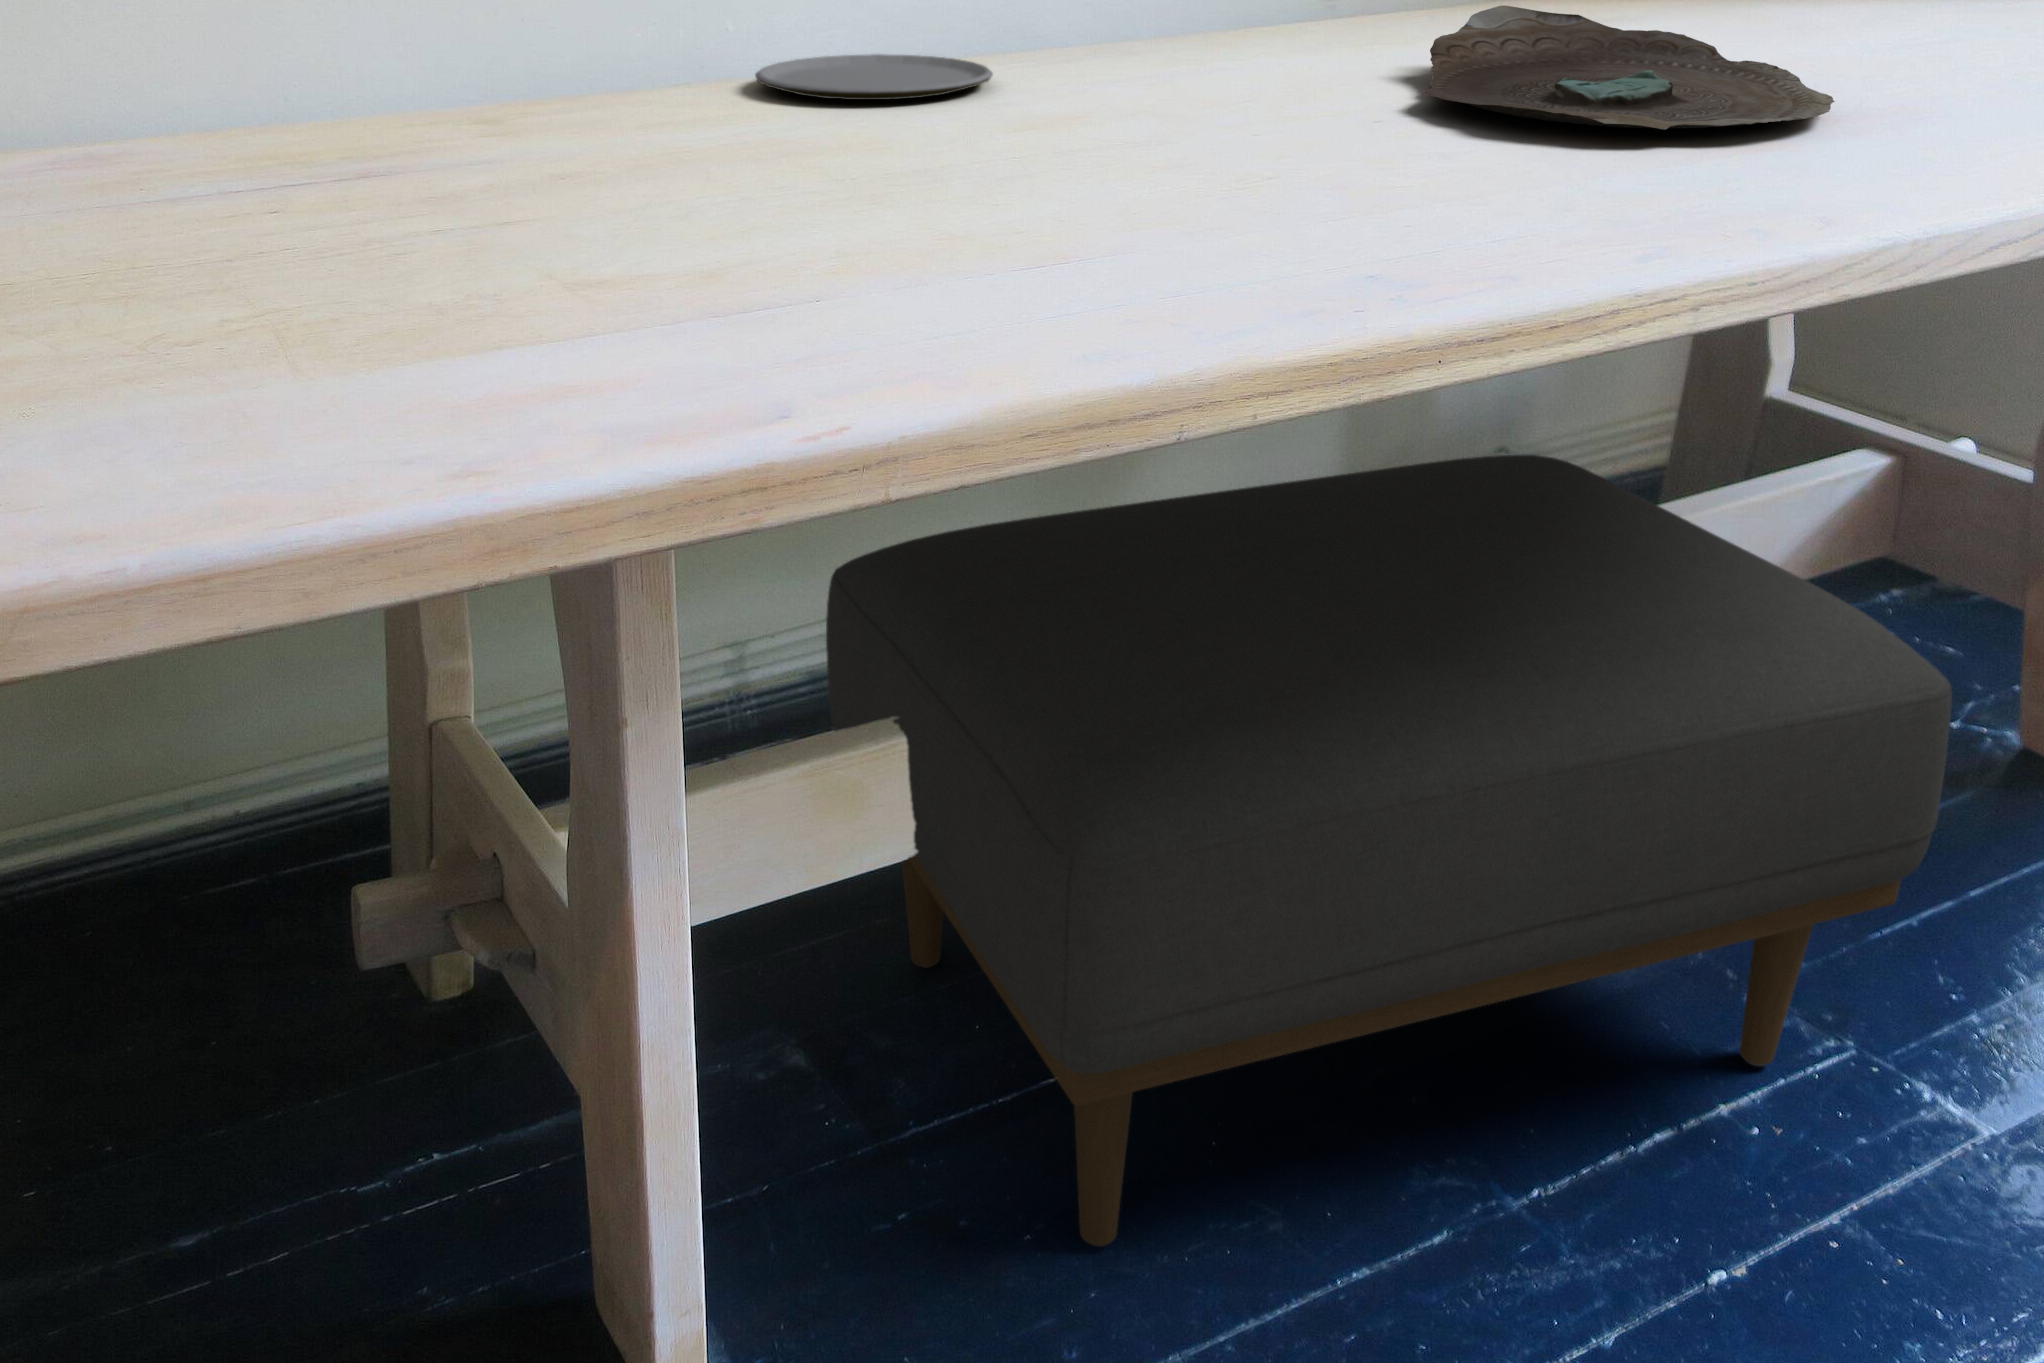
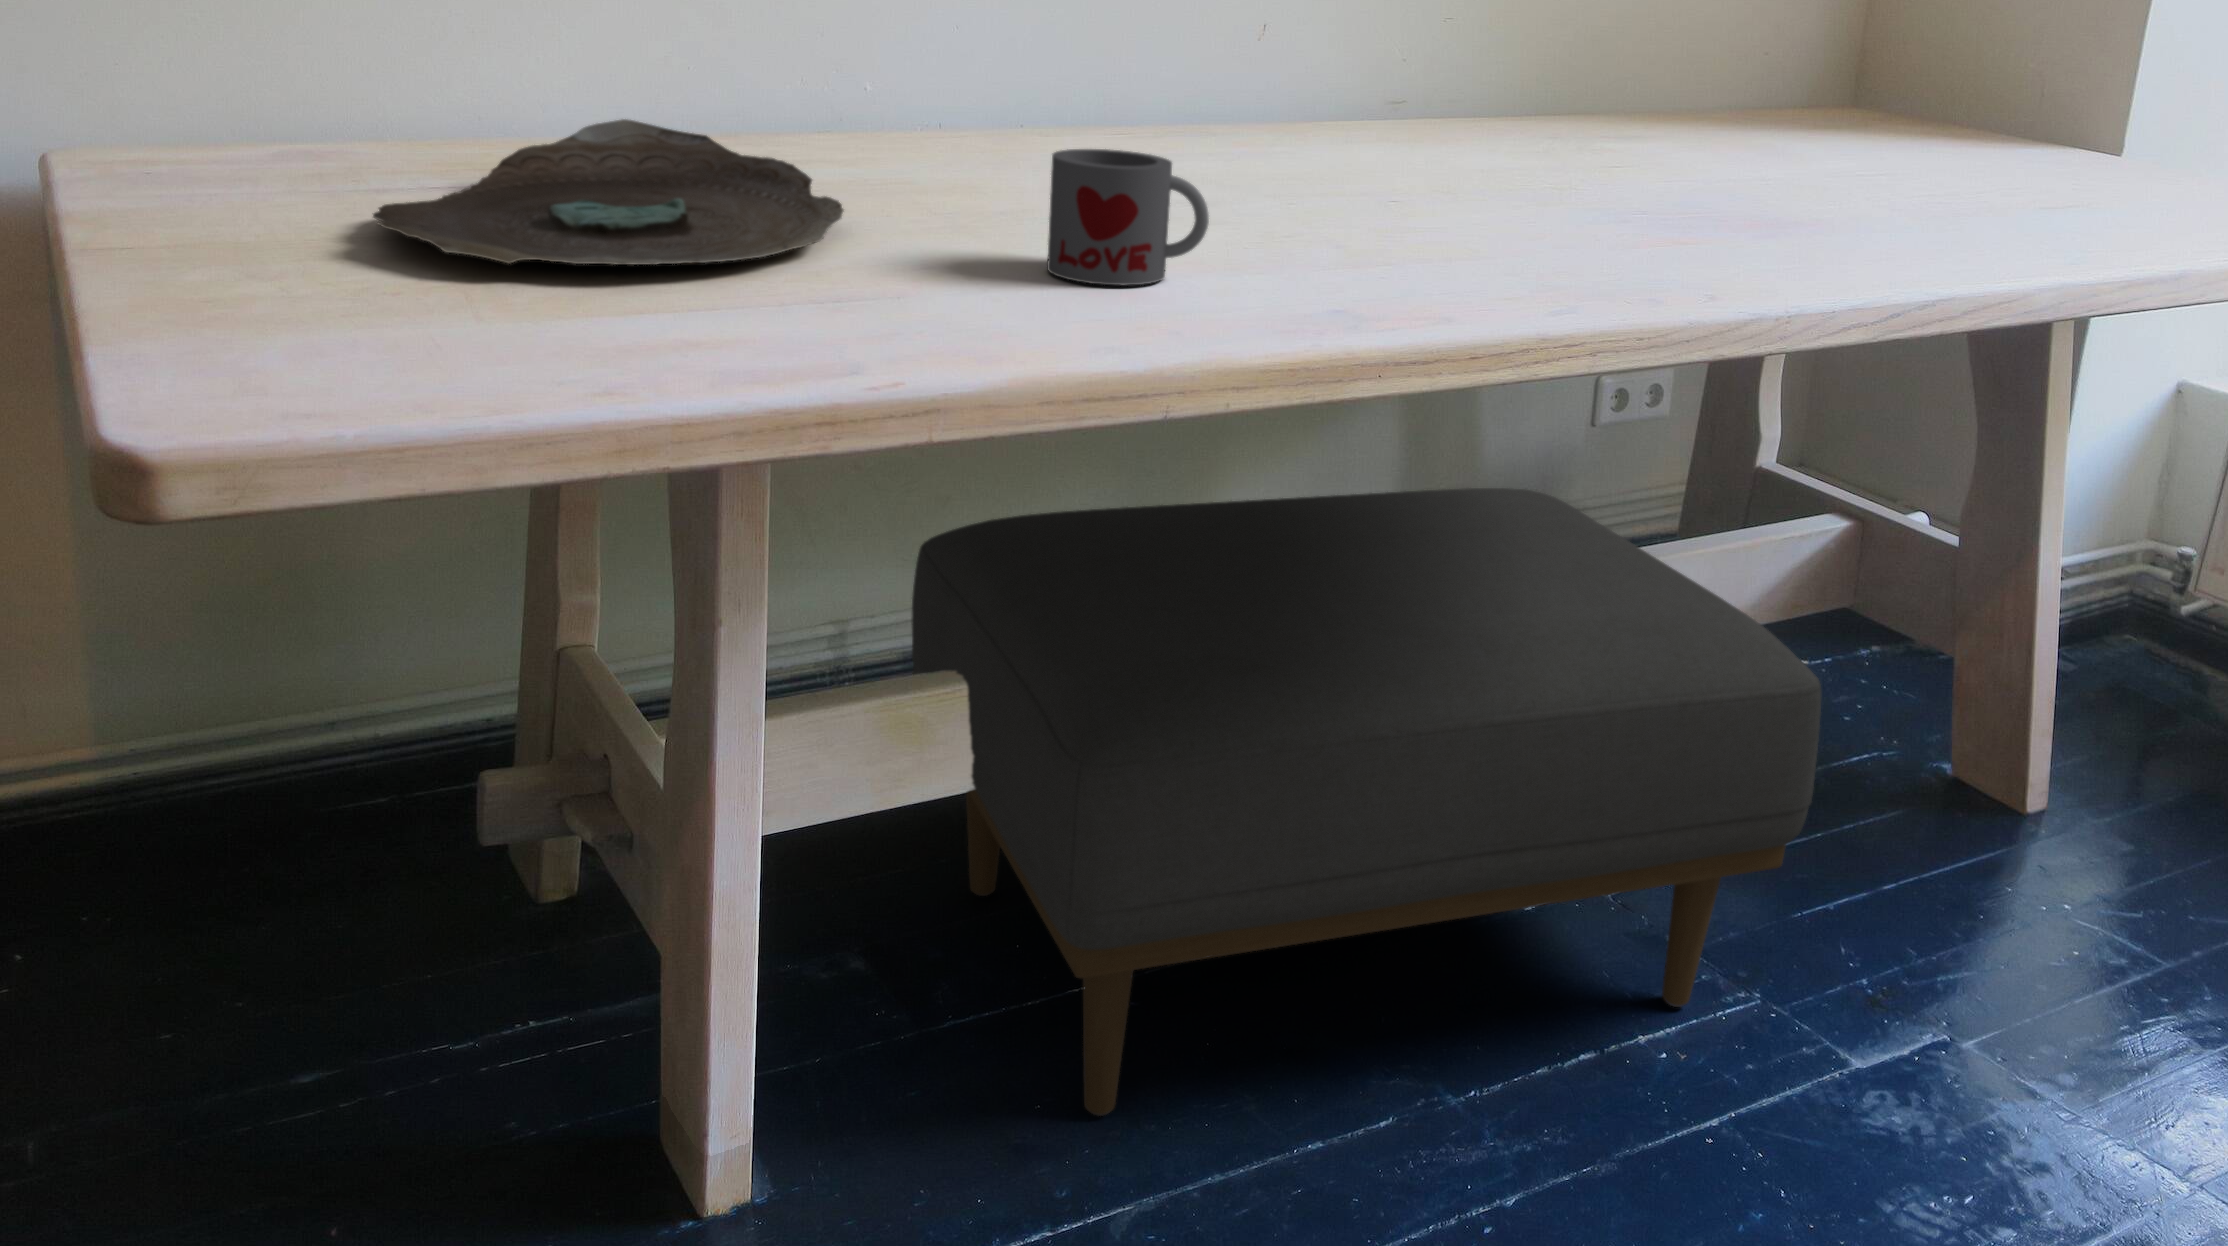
decorative bowl: present [1422,6,1835,130] -> present [373,119,844,265]
plate: present [755,54,993,100] -> none [888,116,1088,154]
mug: none [994,85,1198,262] -> present [1047,149,1209,285]

